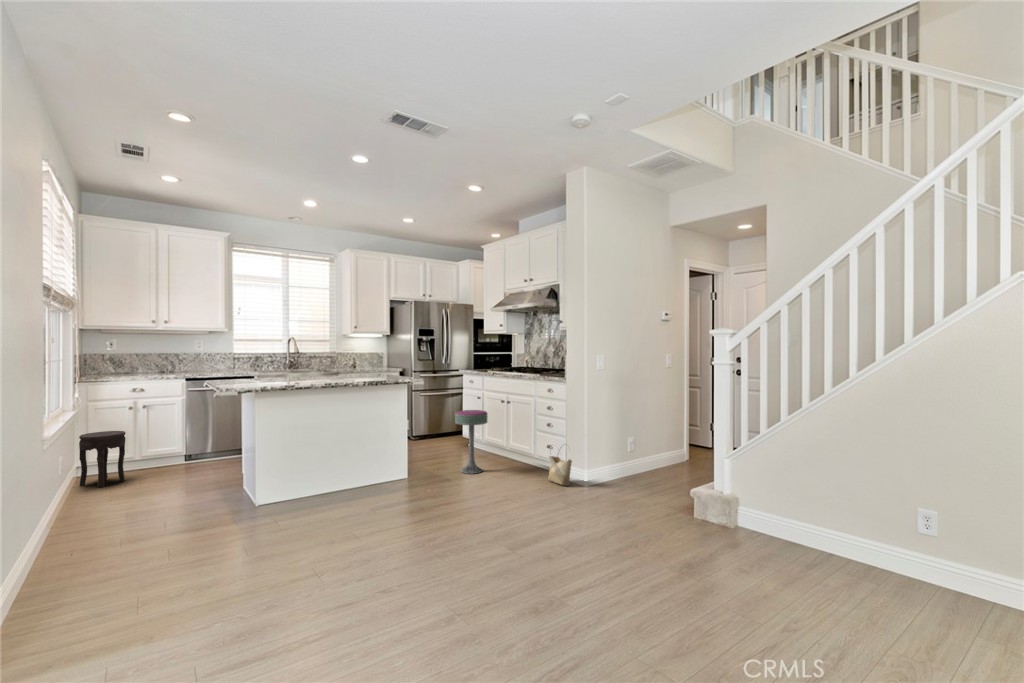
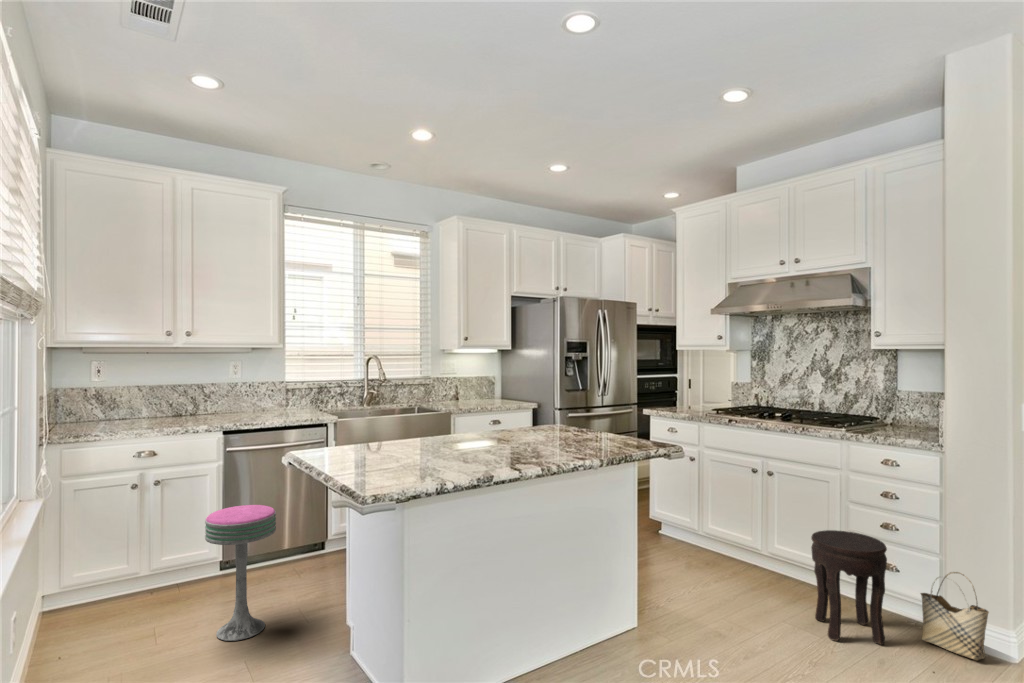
bar stool: present [455,410,488,474] -> present [205,505,276,641]
side table: present [79,431,126,487] -> present [811,530,887,645]

